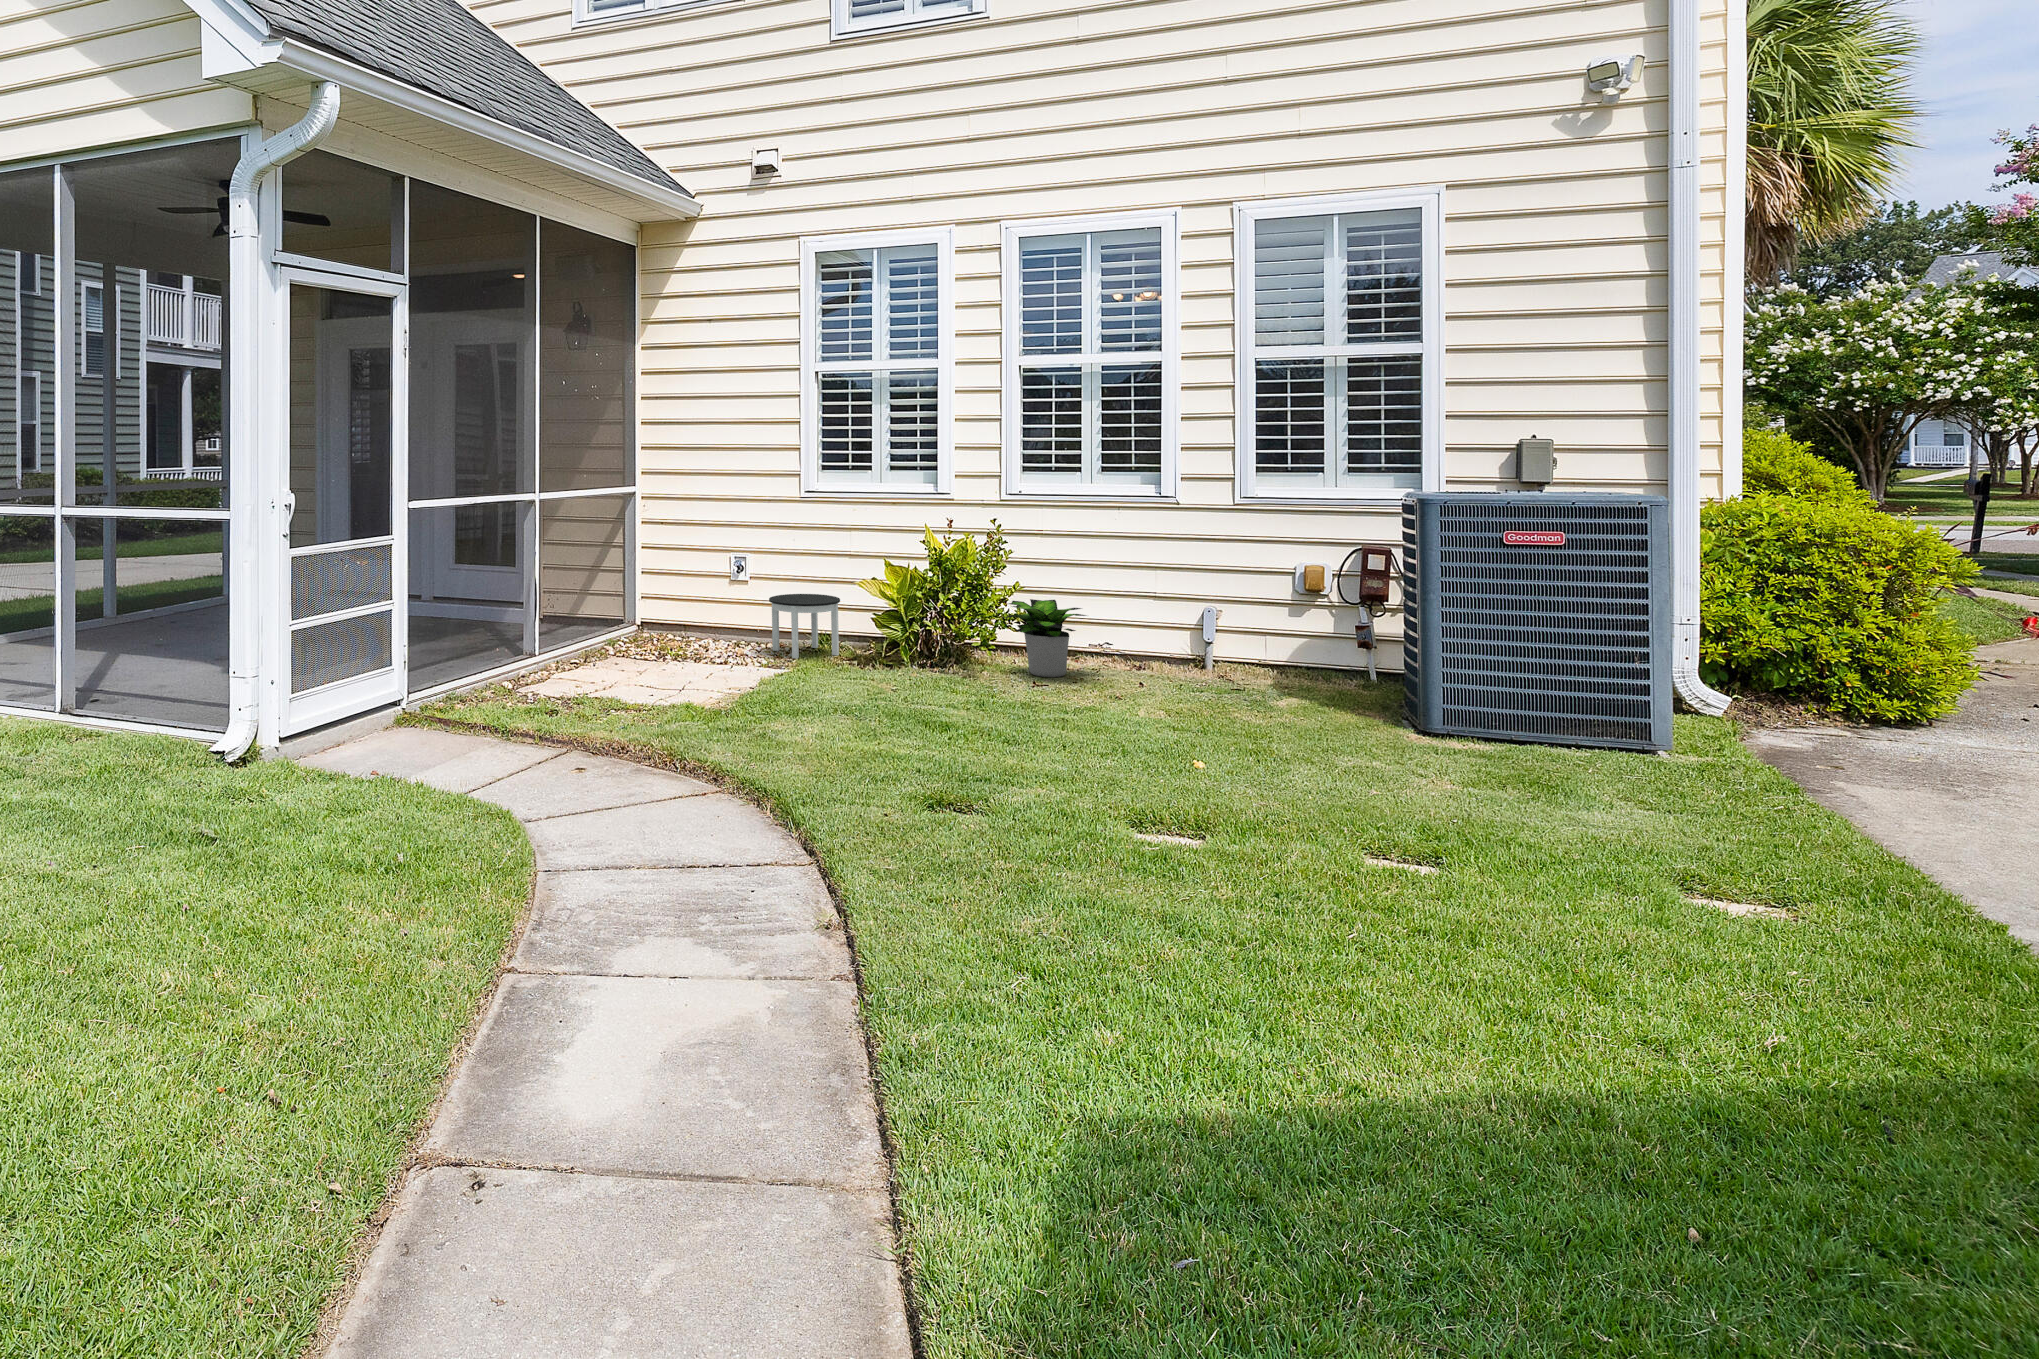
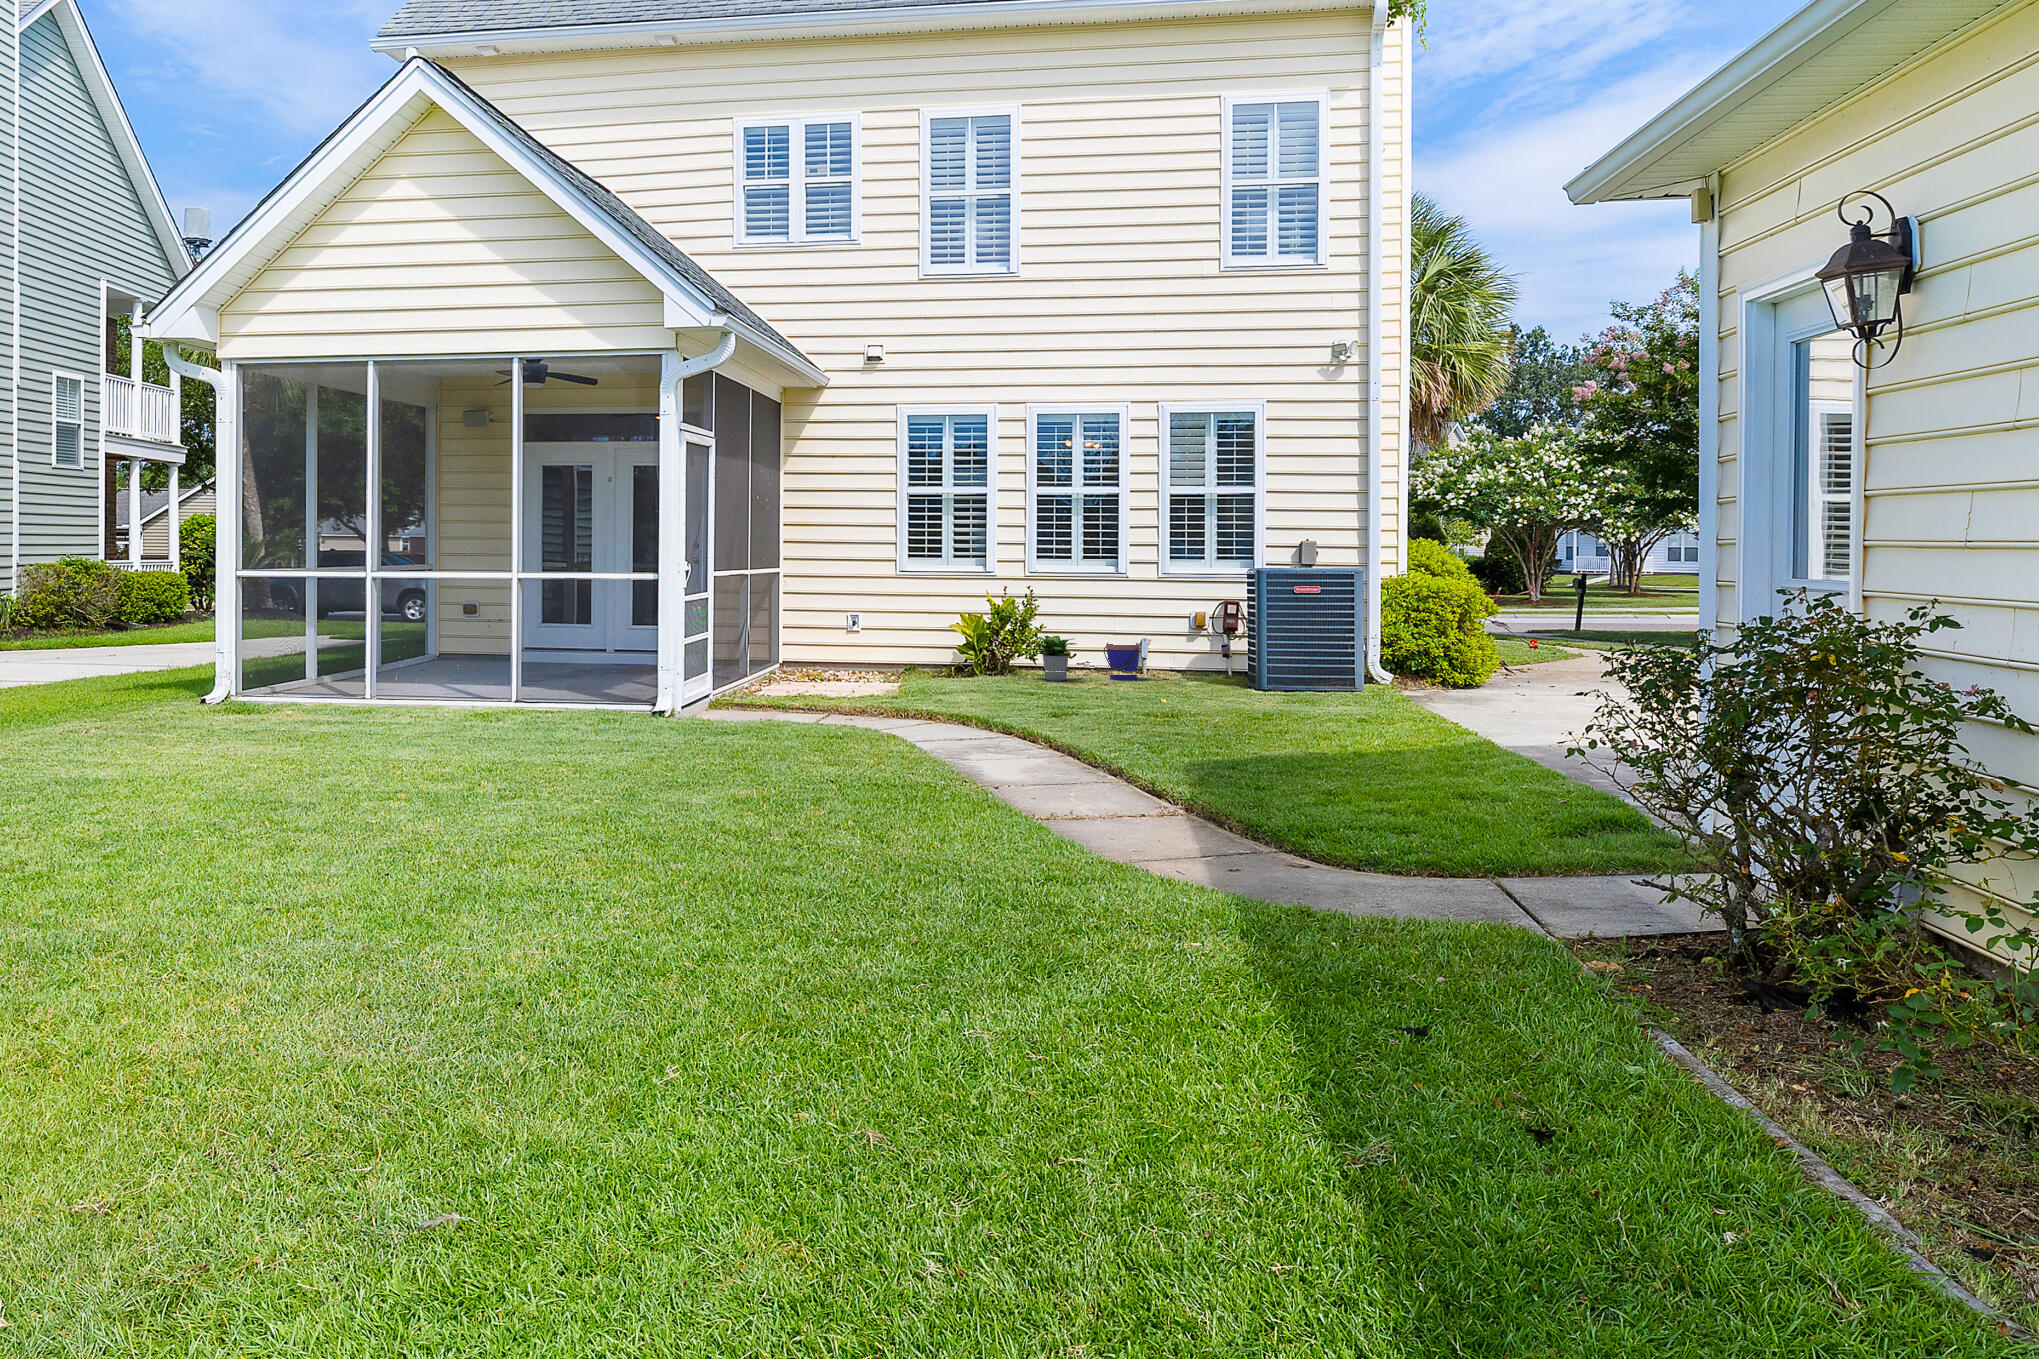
round table: present [769,594,840,659] -> none [879,638,925,678]
bucket: none [1135,612,1200,681] -> present [1104,643,1140,680]

